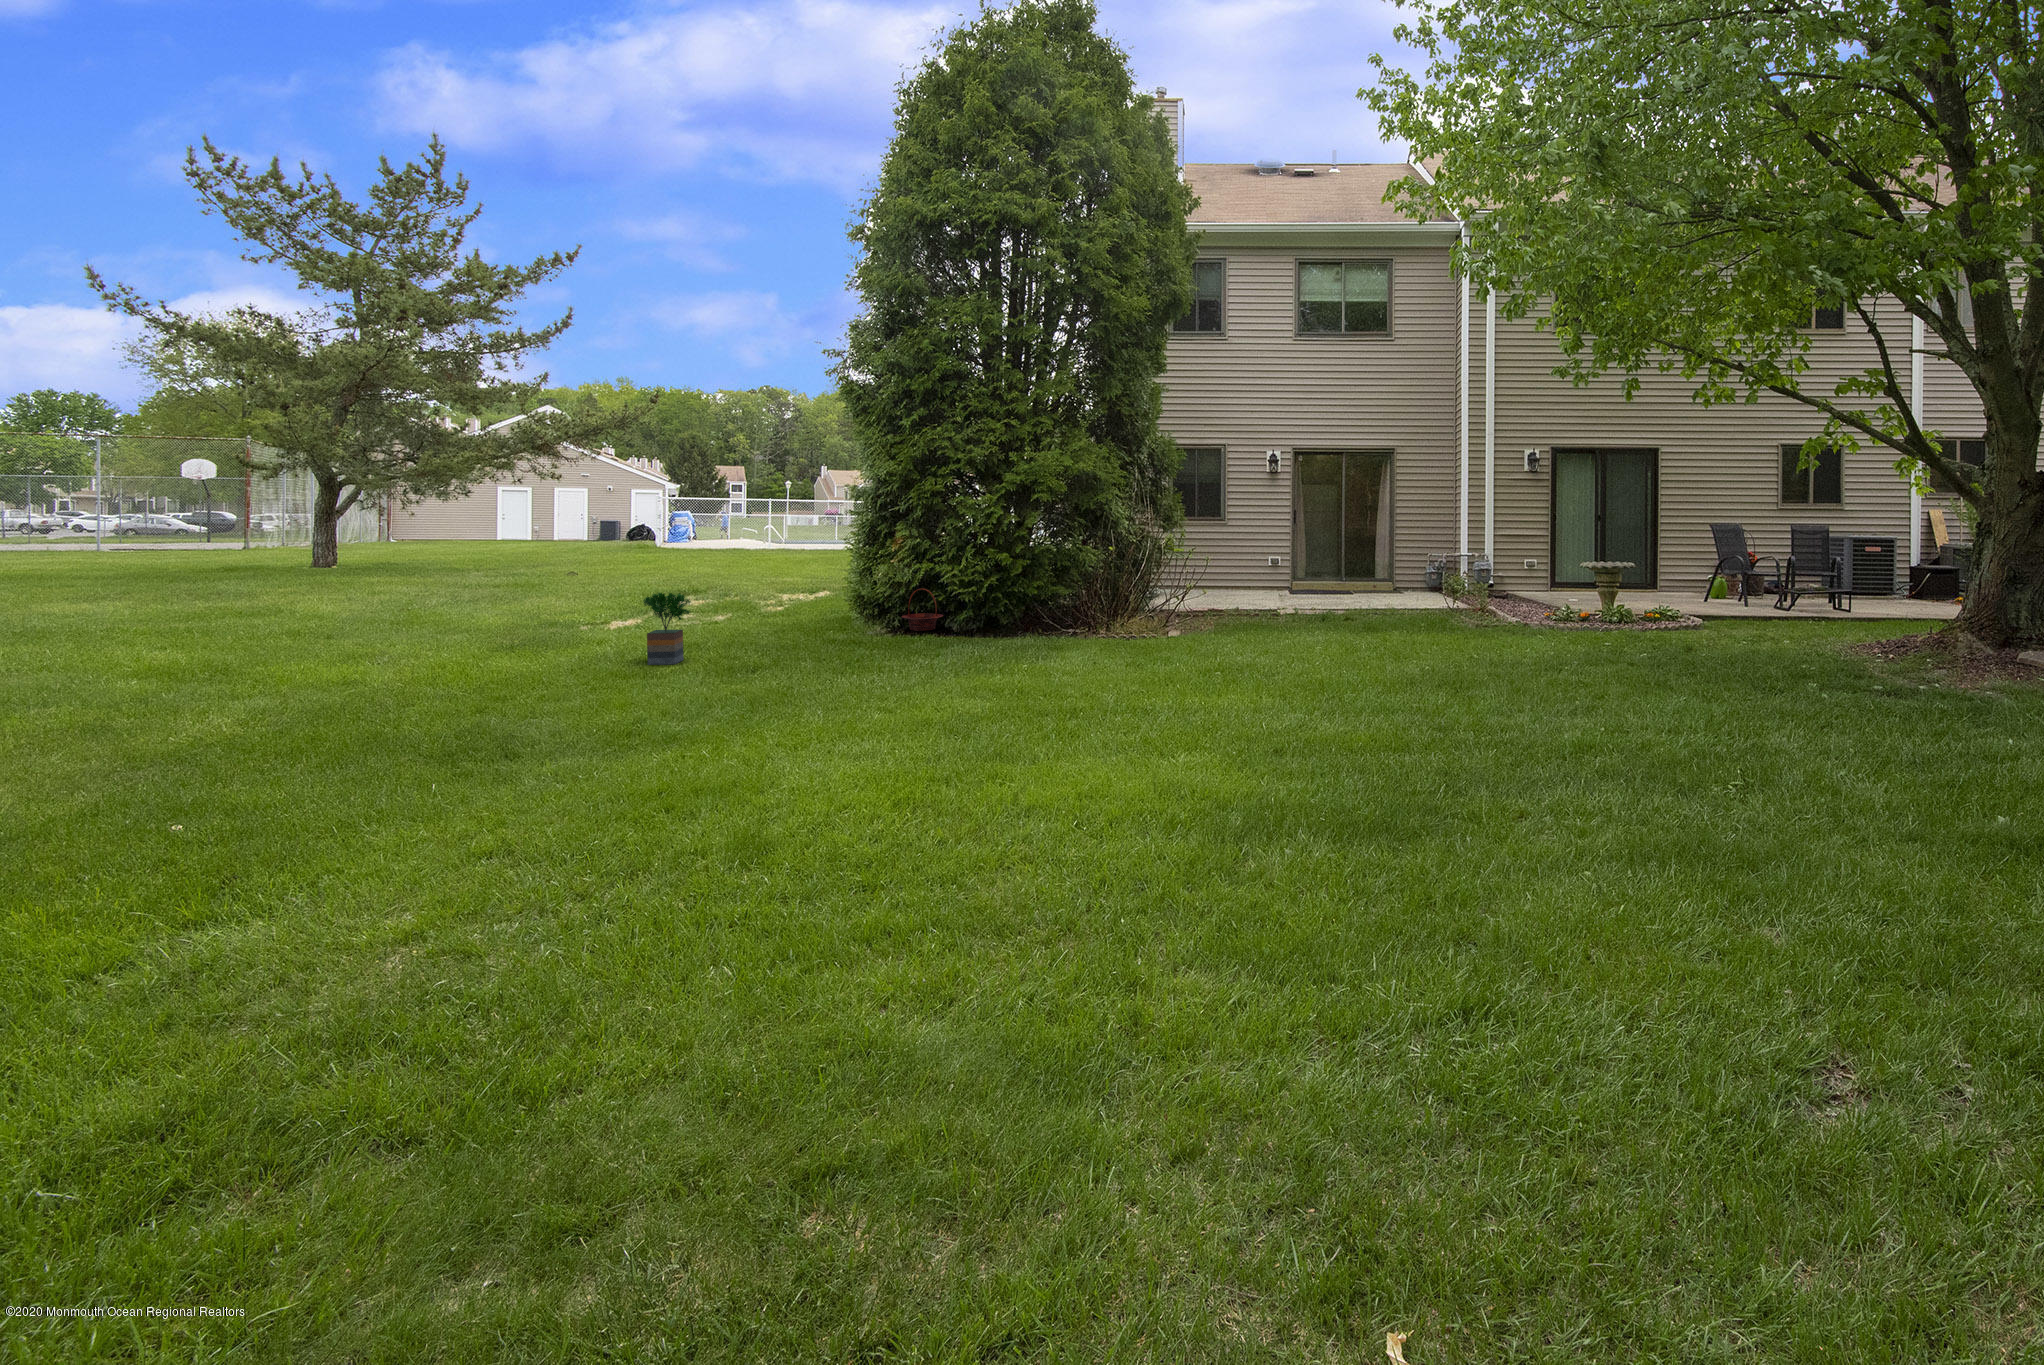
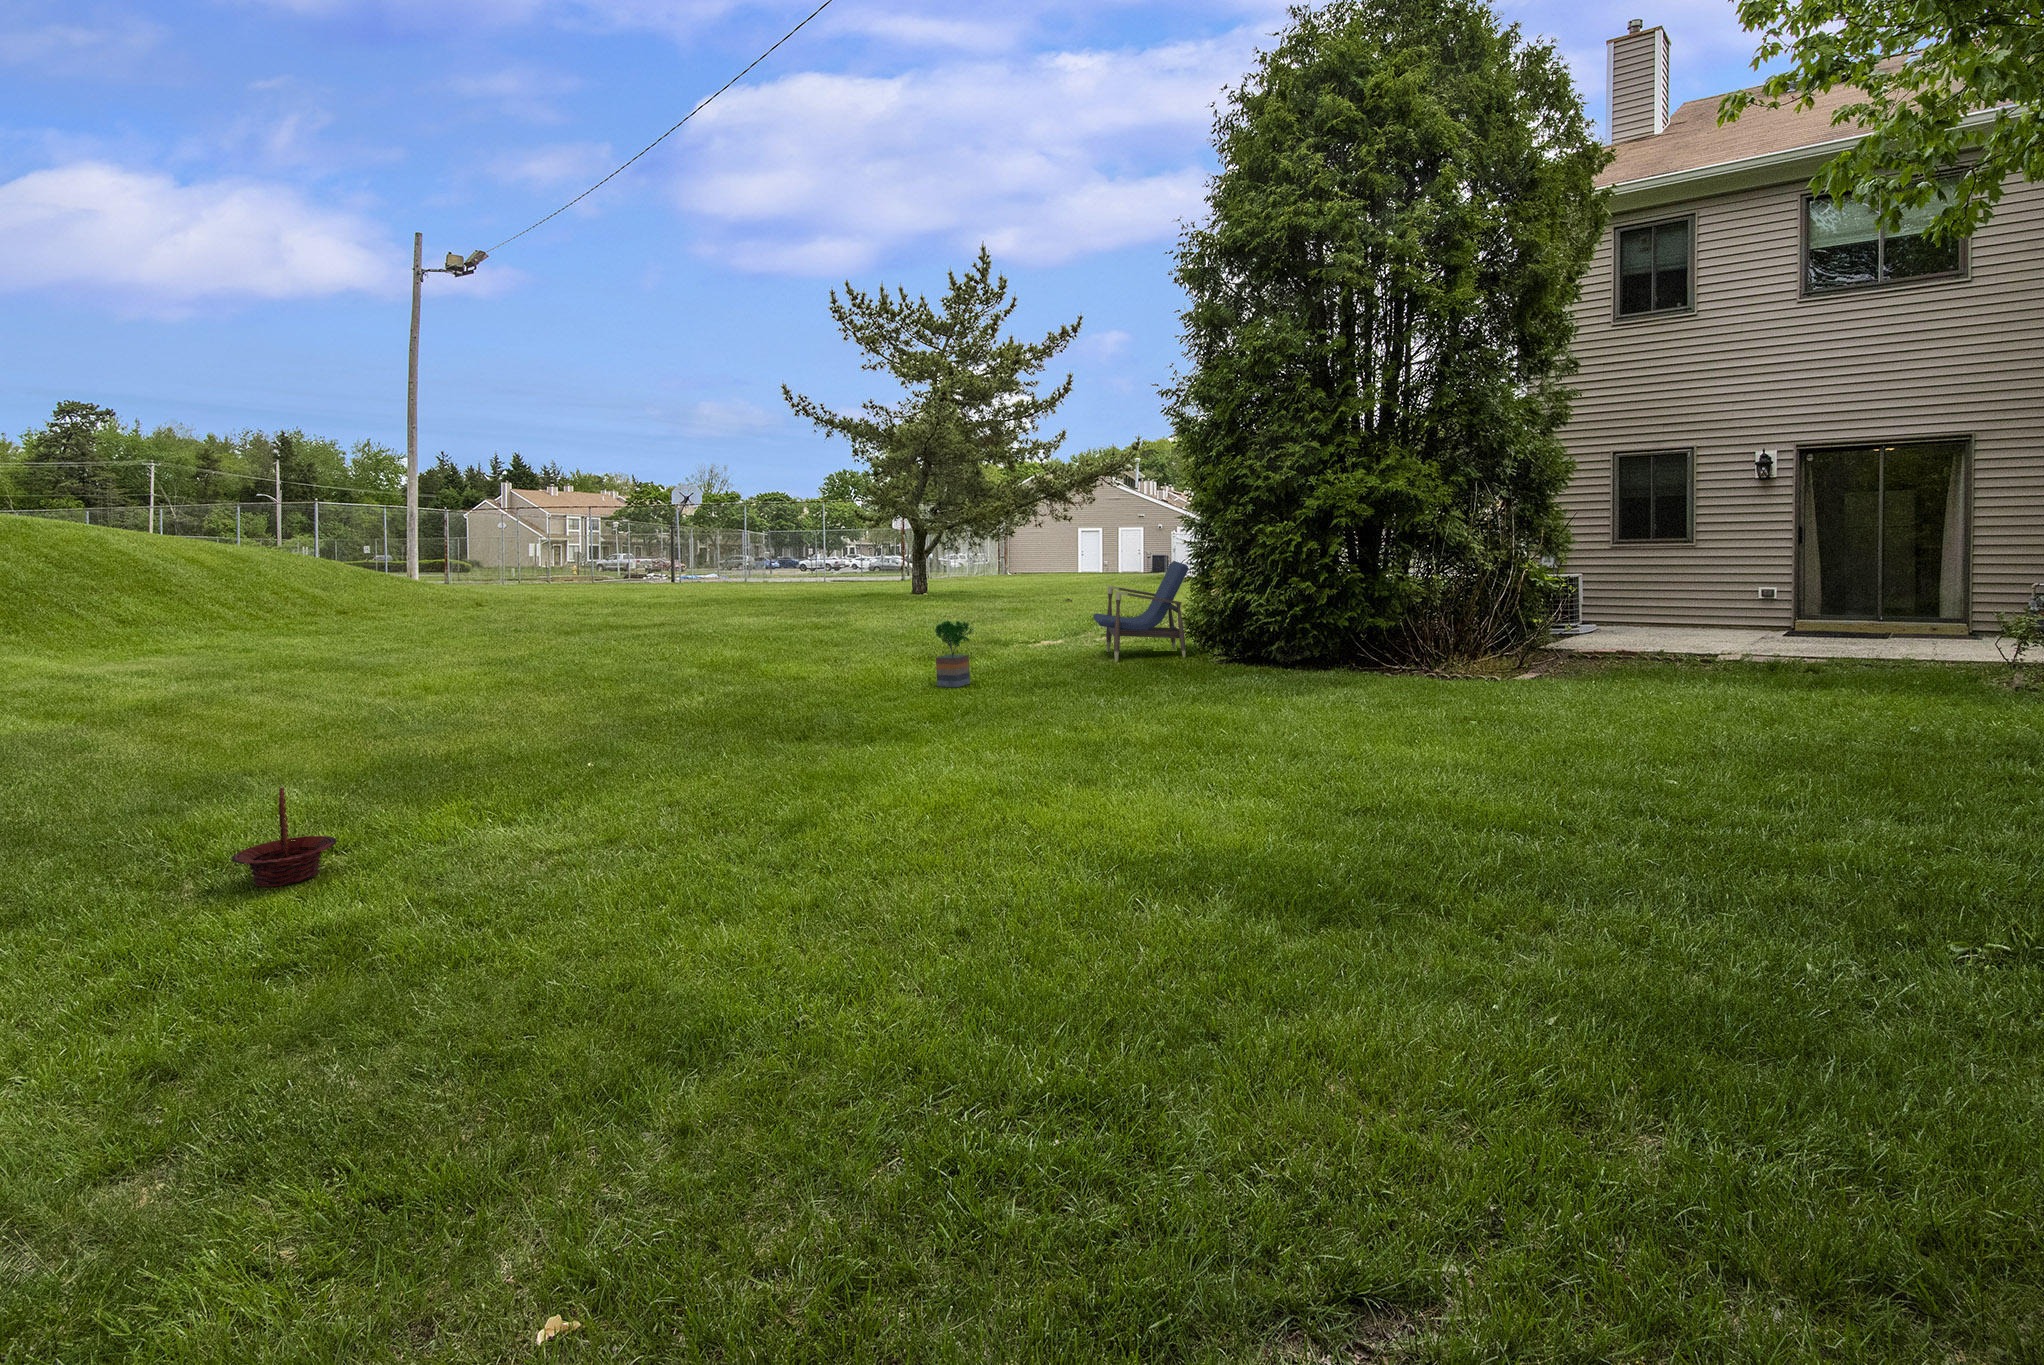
lounge chair: none [769,531,880,633] -> present [1093,561,1189,662]
basket: present [902,589,943,631] -> present [231,787,337,887]

